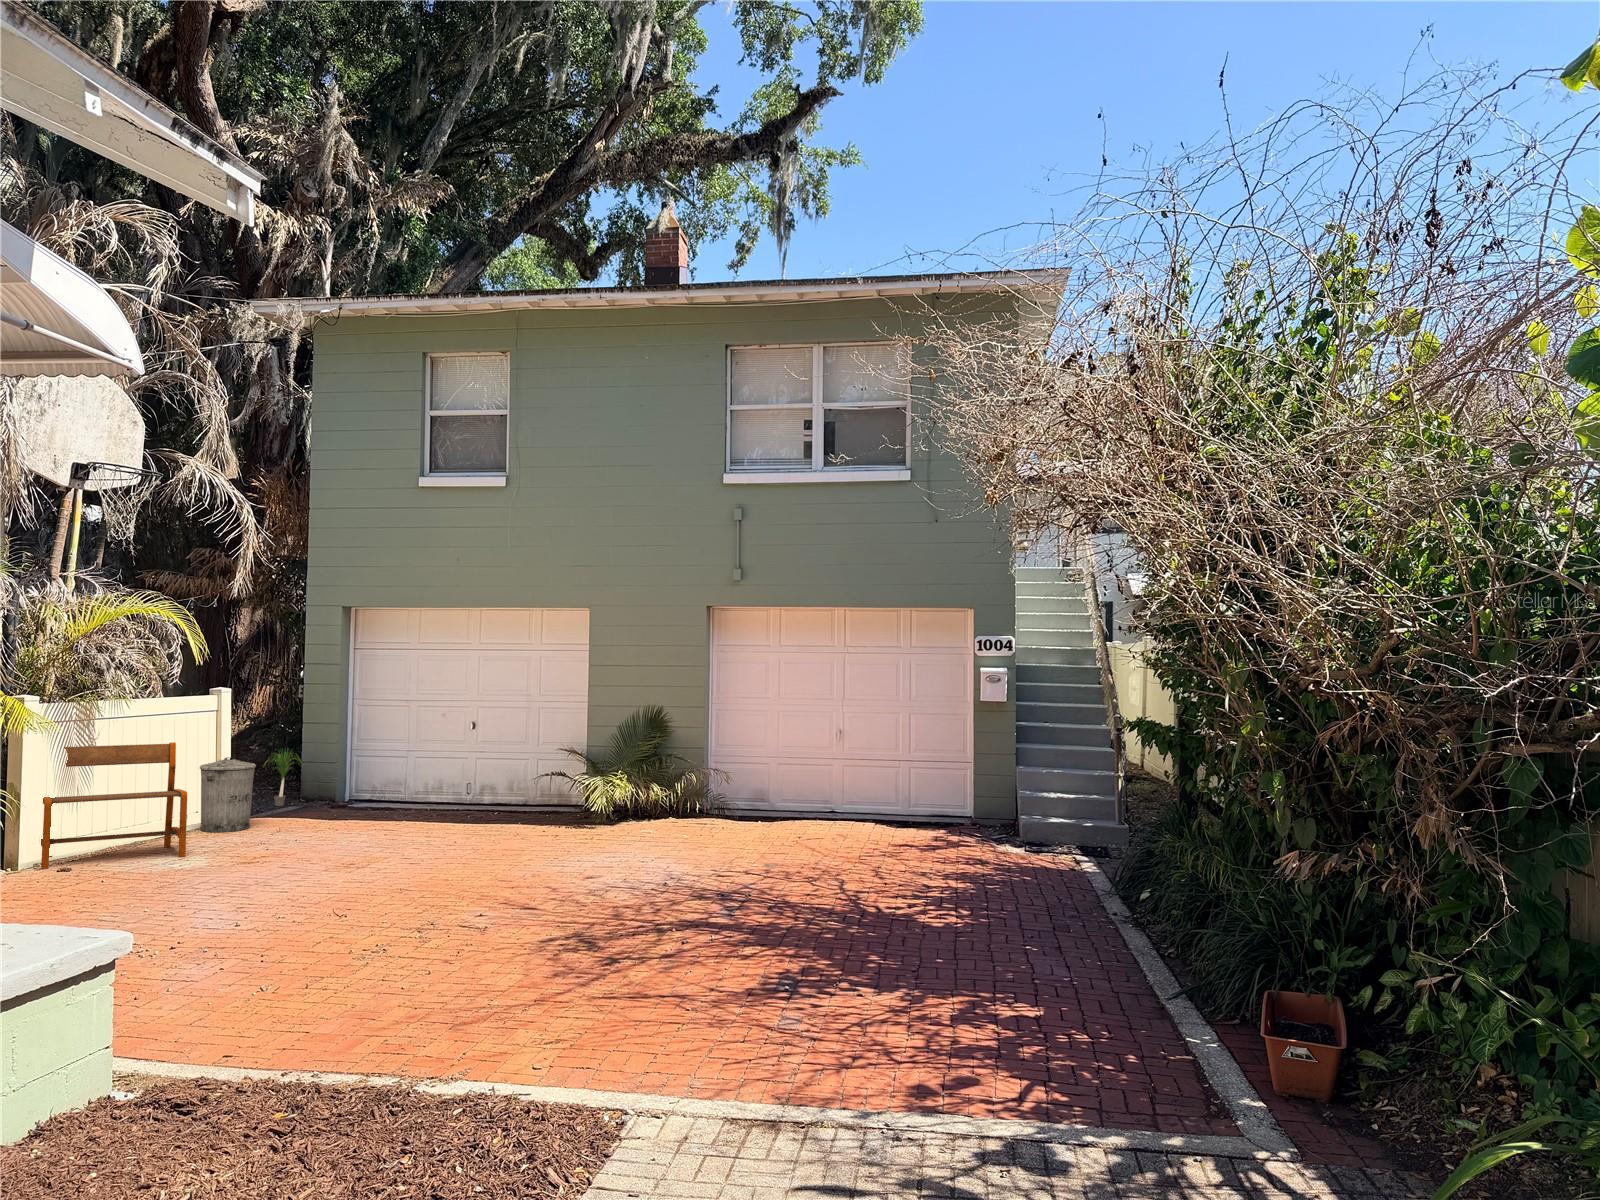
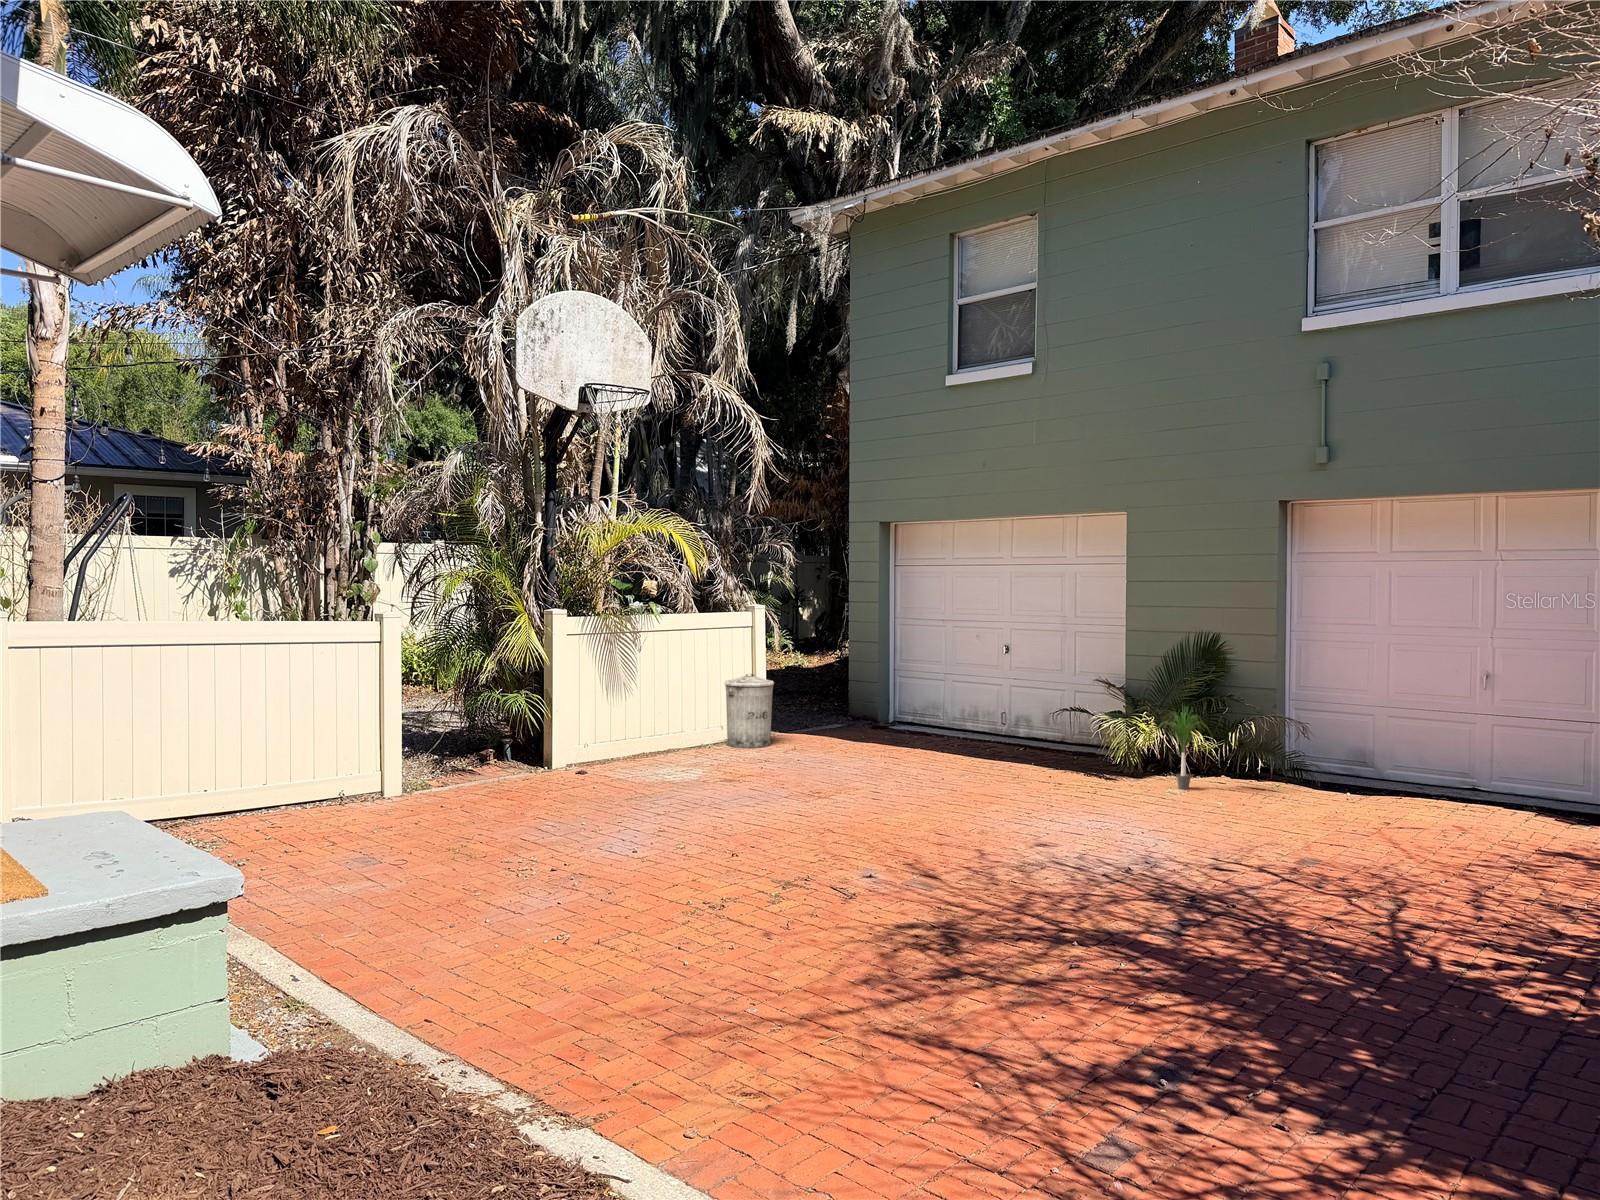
bench: present [41,742,187,869] -> none [567,656,689,770]
potted plant: present [274,750,300,806] -> present [1167,705,1199,789]

